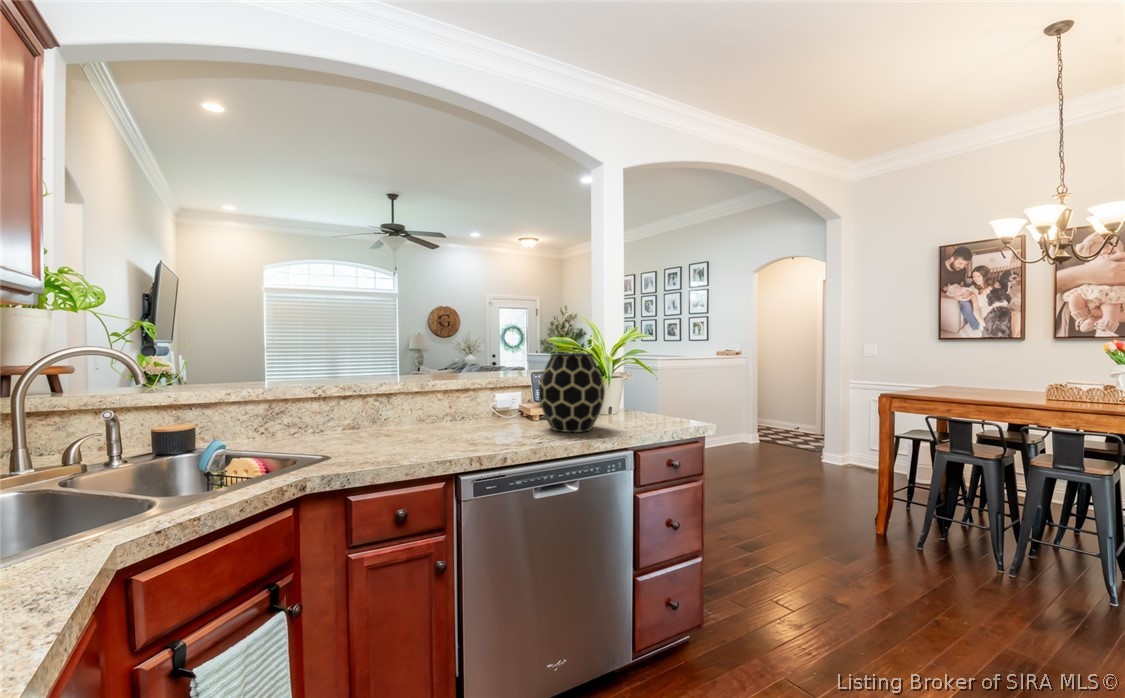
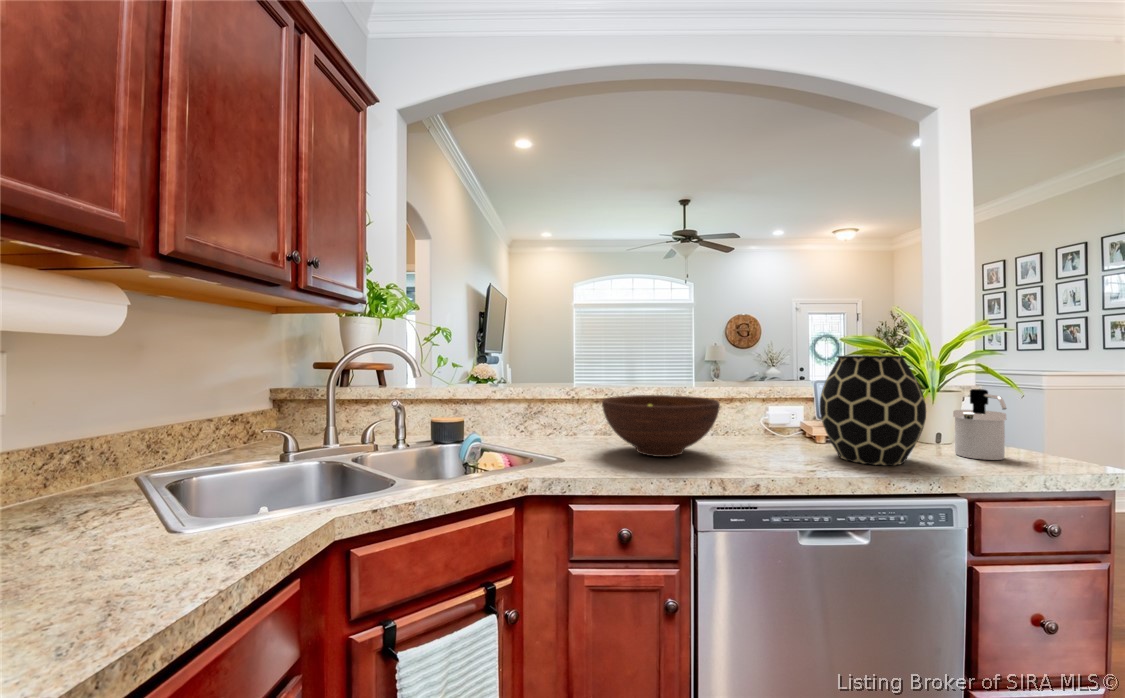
soap dispenser: none [617,375,646,422] -> present [953,389,1006,460]
fruit bowl: none [364,390,469,444] -> present [602,395,720,457]

